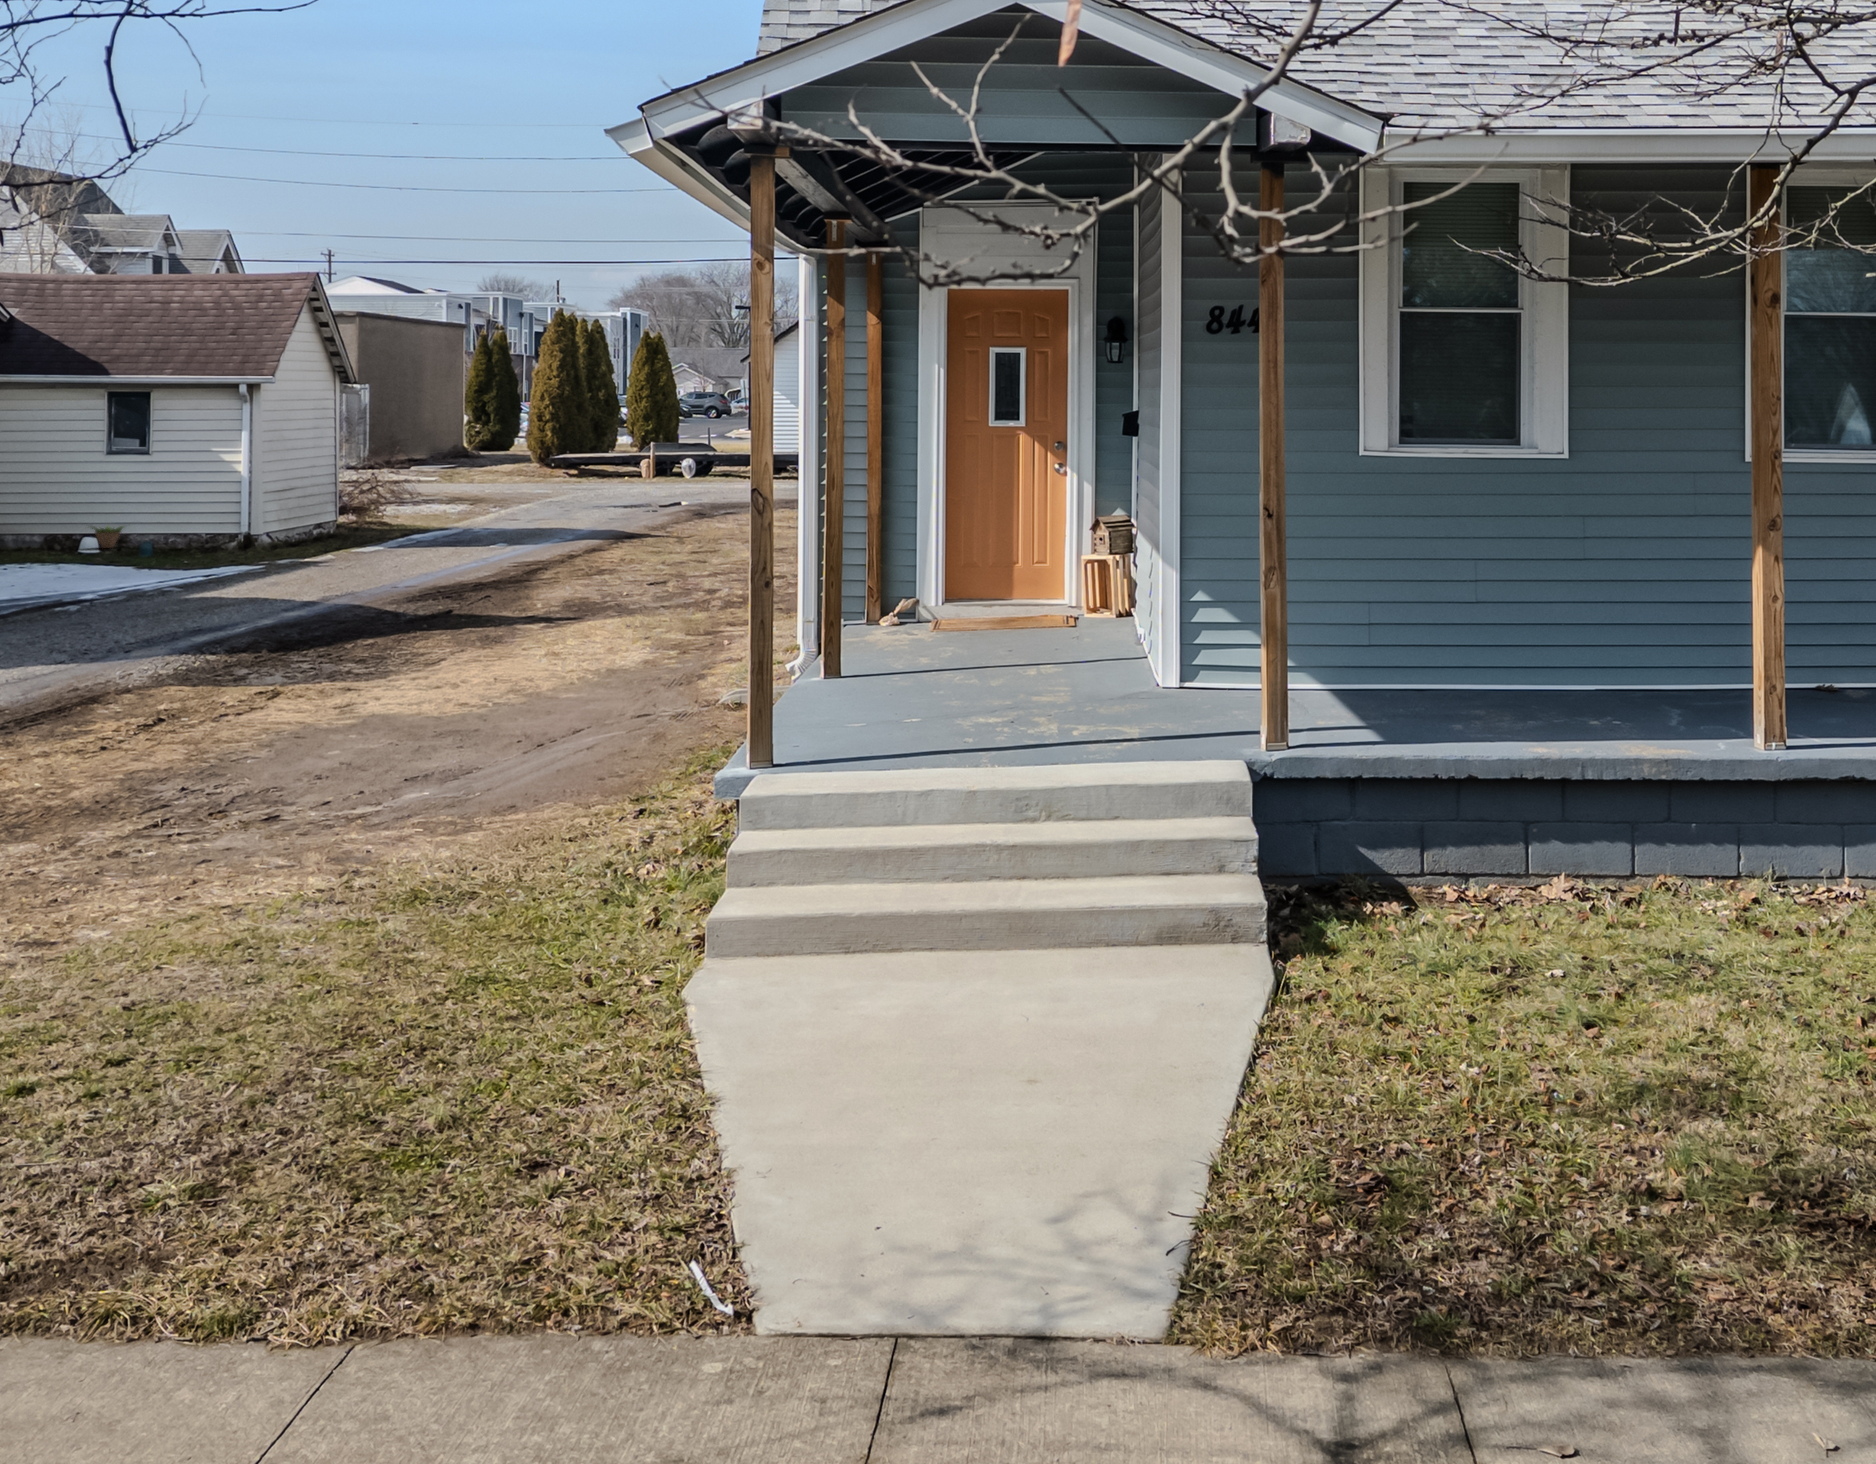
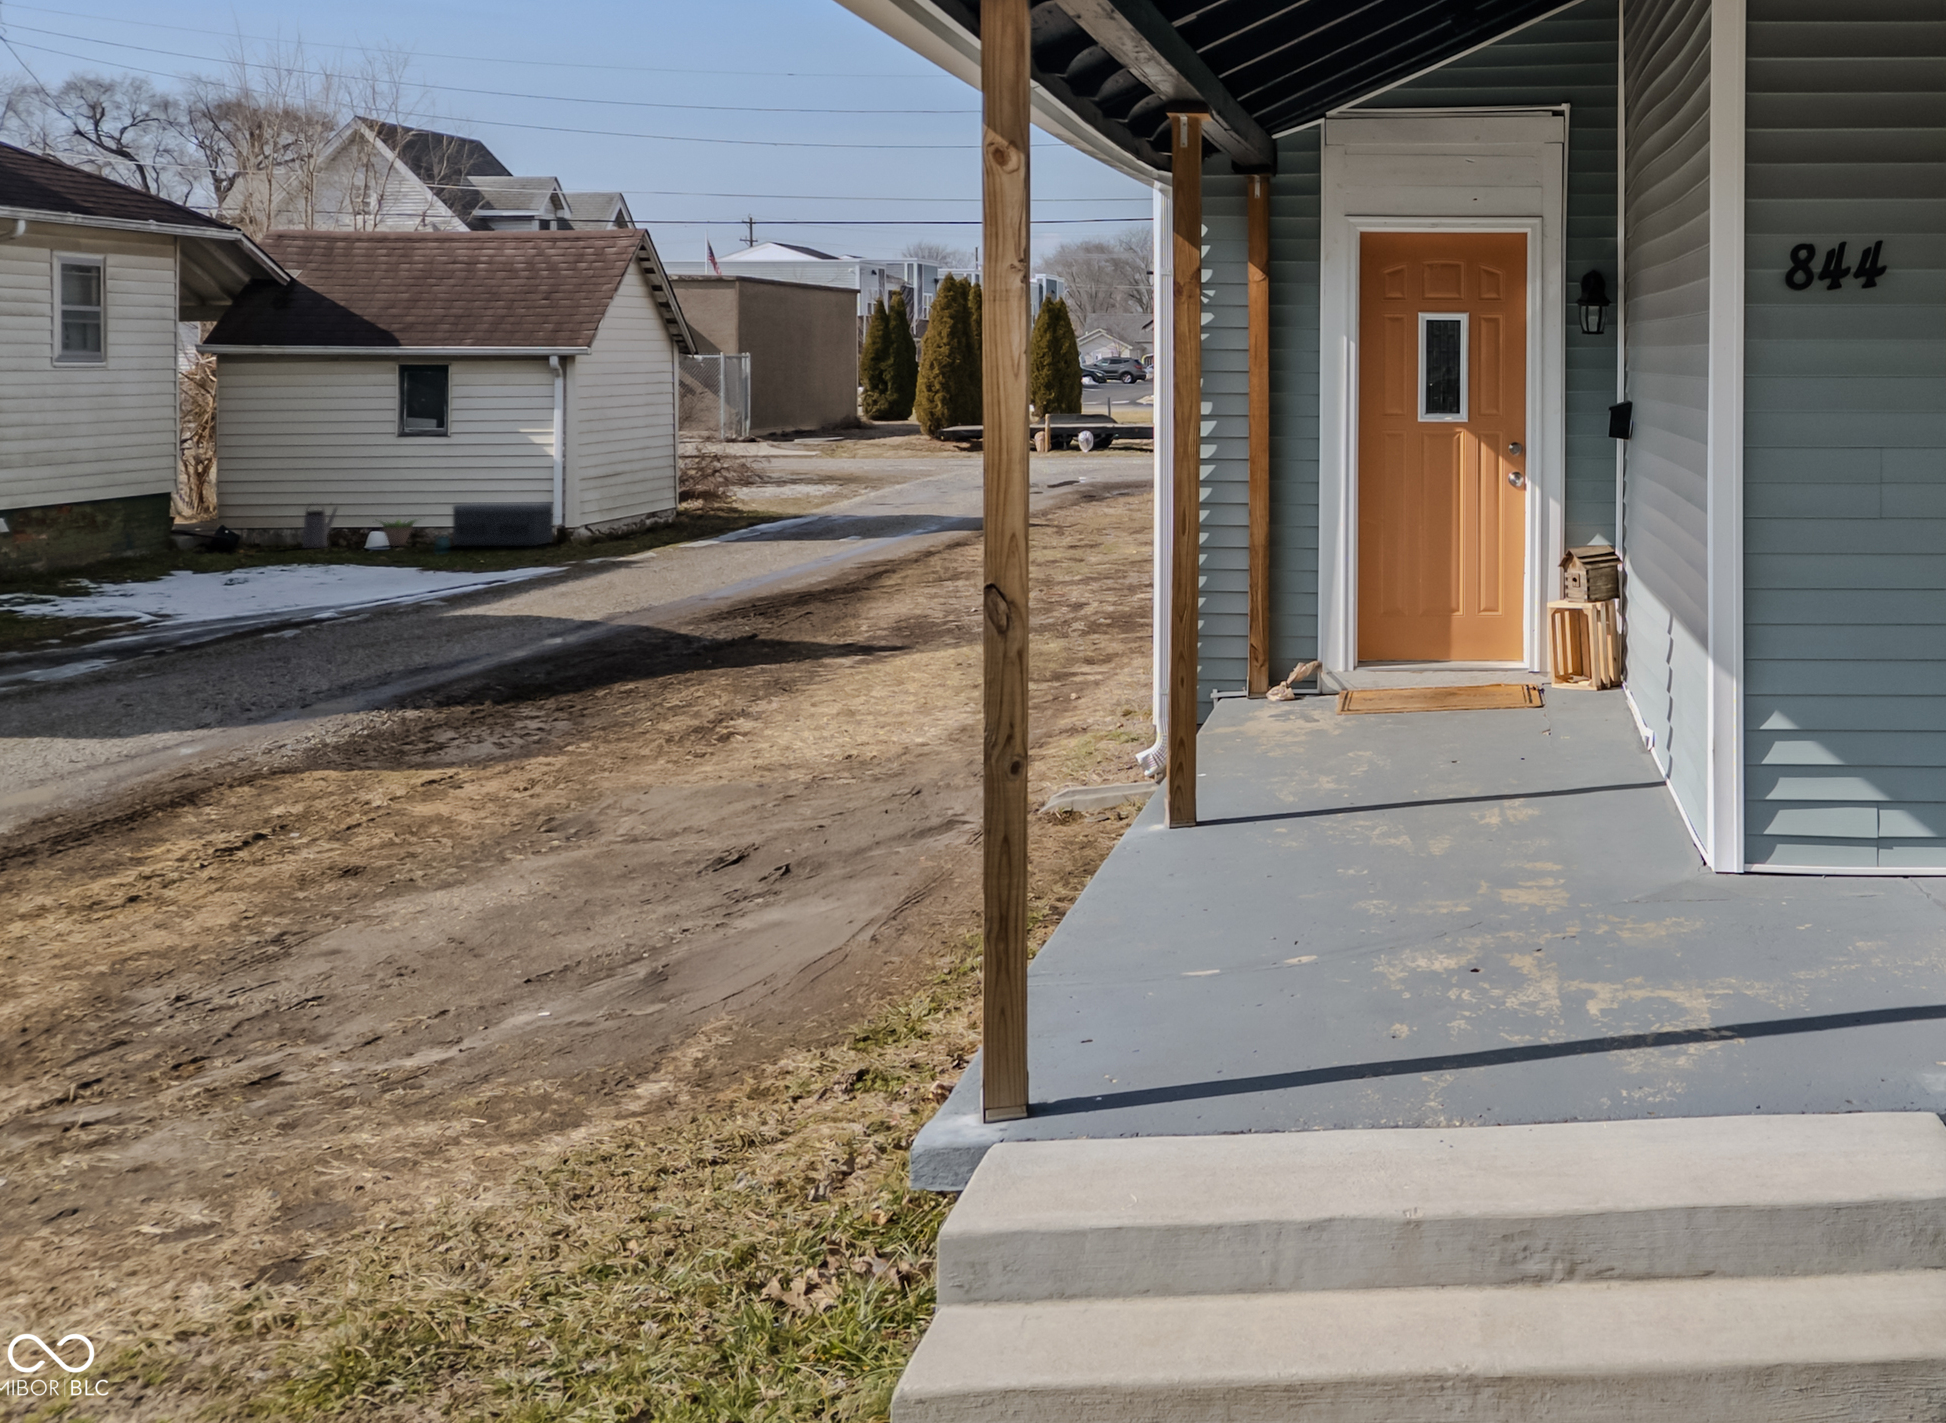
watering can: none [24,510,54,550] -> present [303,505,337,548]
storage bench: none [157,511,245,548] -> present [452,502,553,546]

